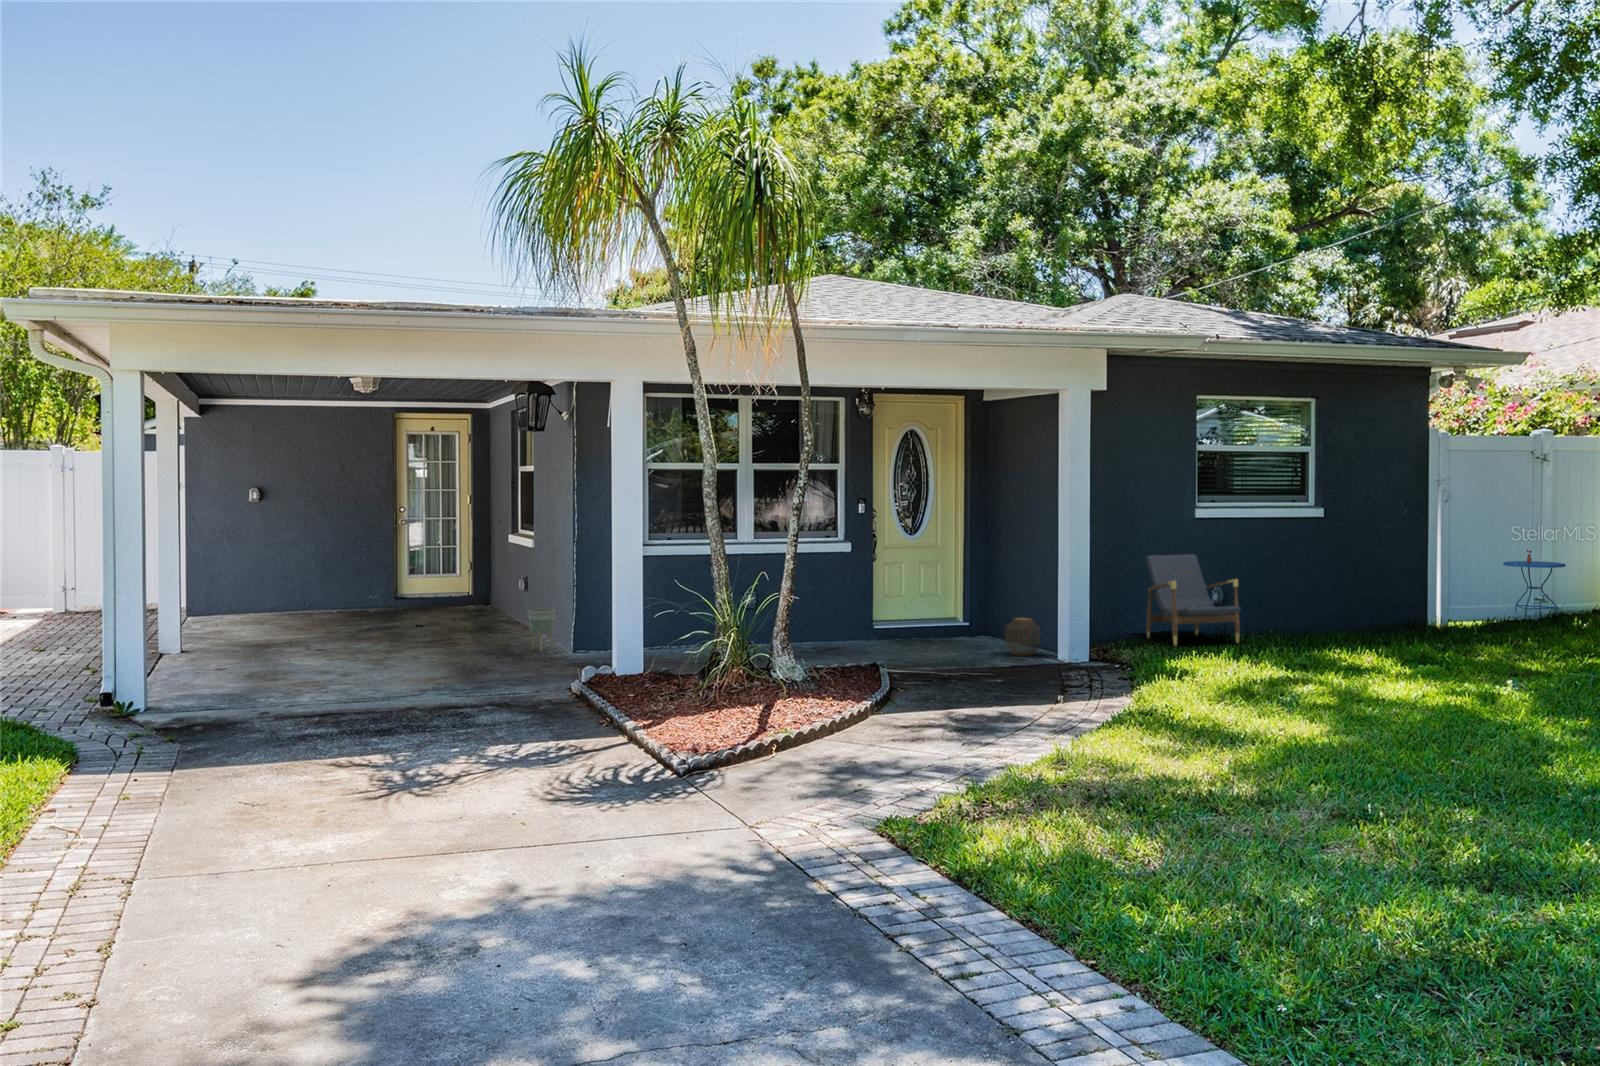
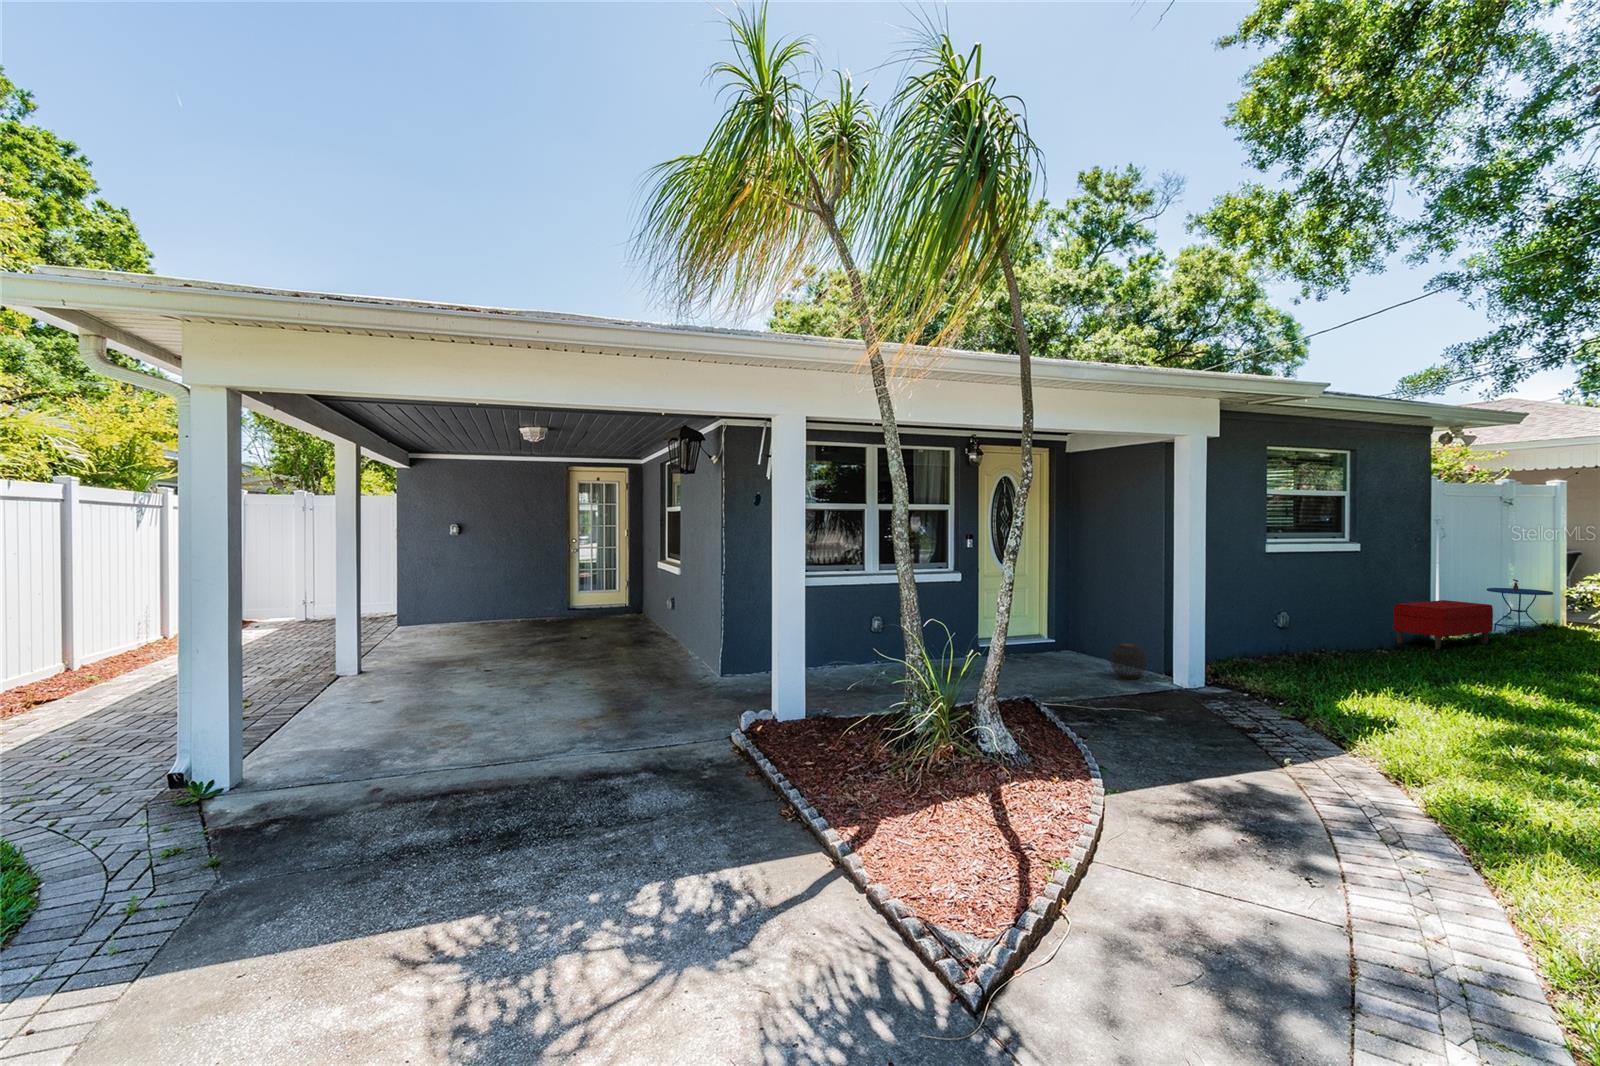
lounge chair: present [1146,554,1241,646] -> none [1231,585,1341,673]
bench: none [1363,575,1475,628] -> present [1393,600,1493,649]
planter: present [528,609,555,651] -> none [678,631,701,671]

